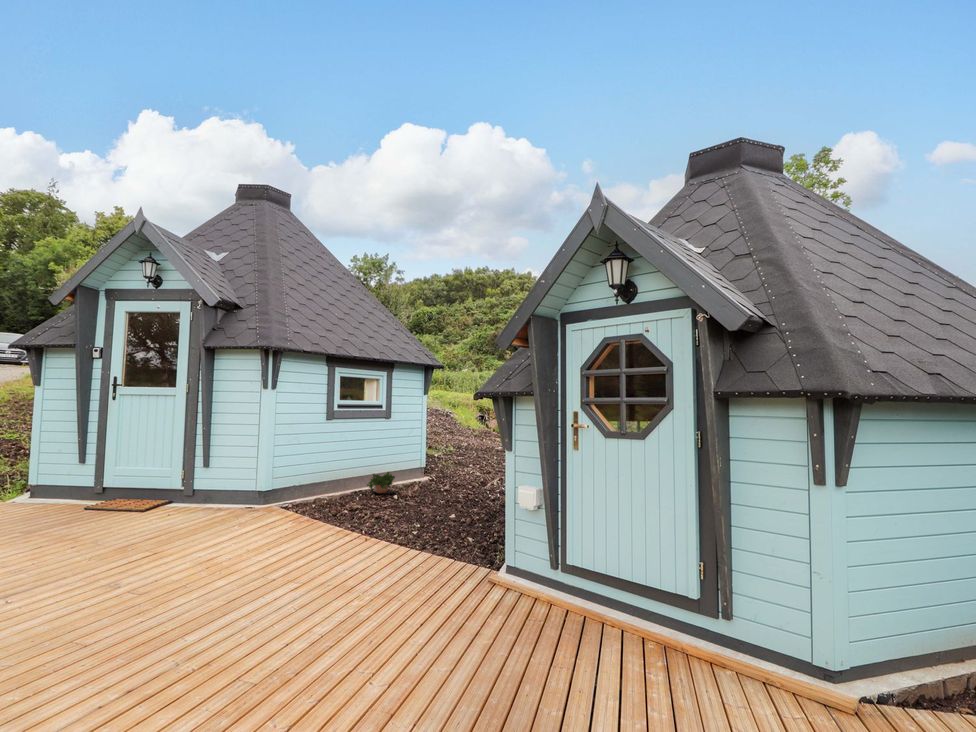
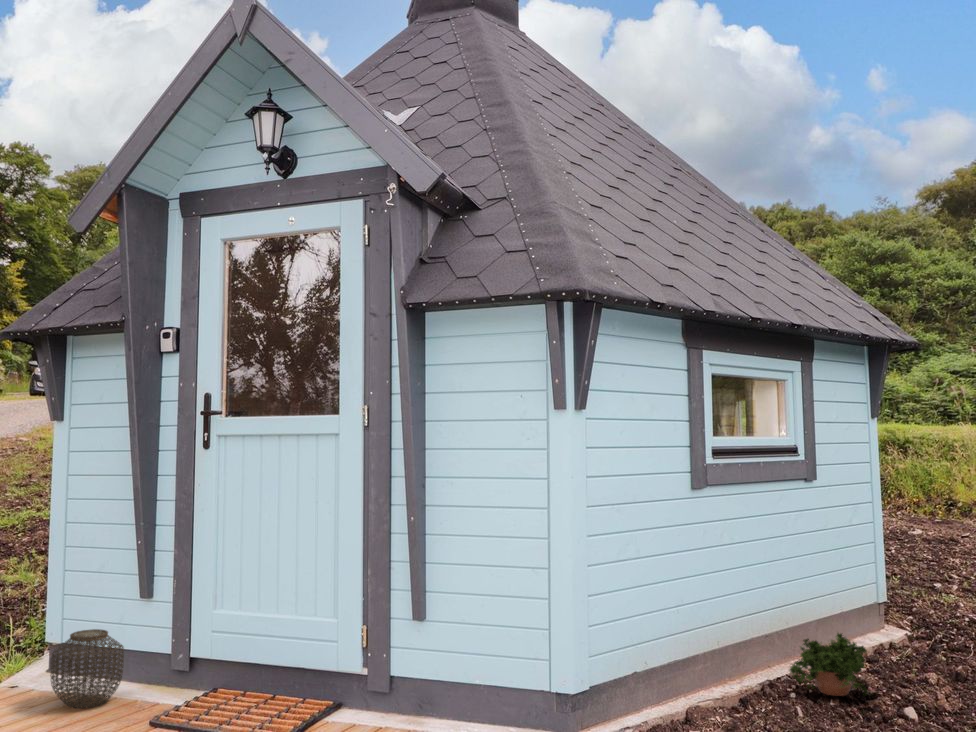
woven basket: none [28,477,68,510] -> present [50,629,124,708]

